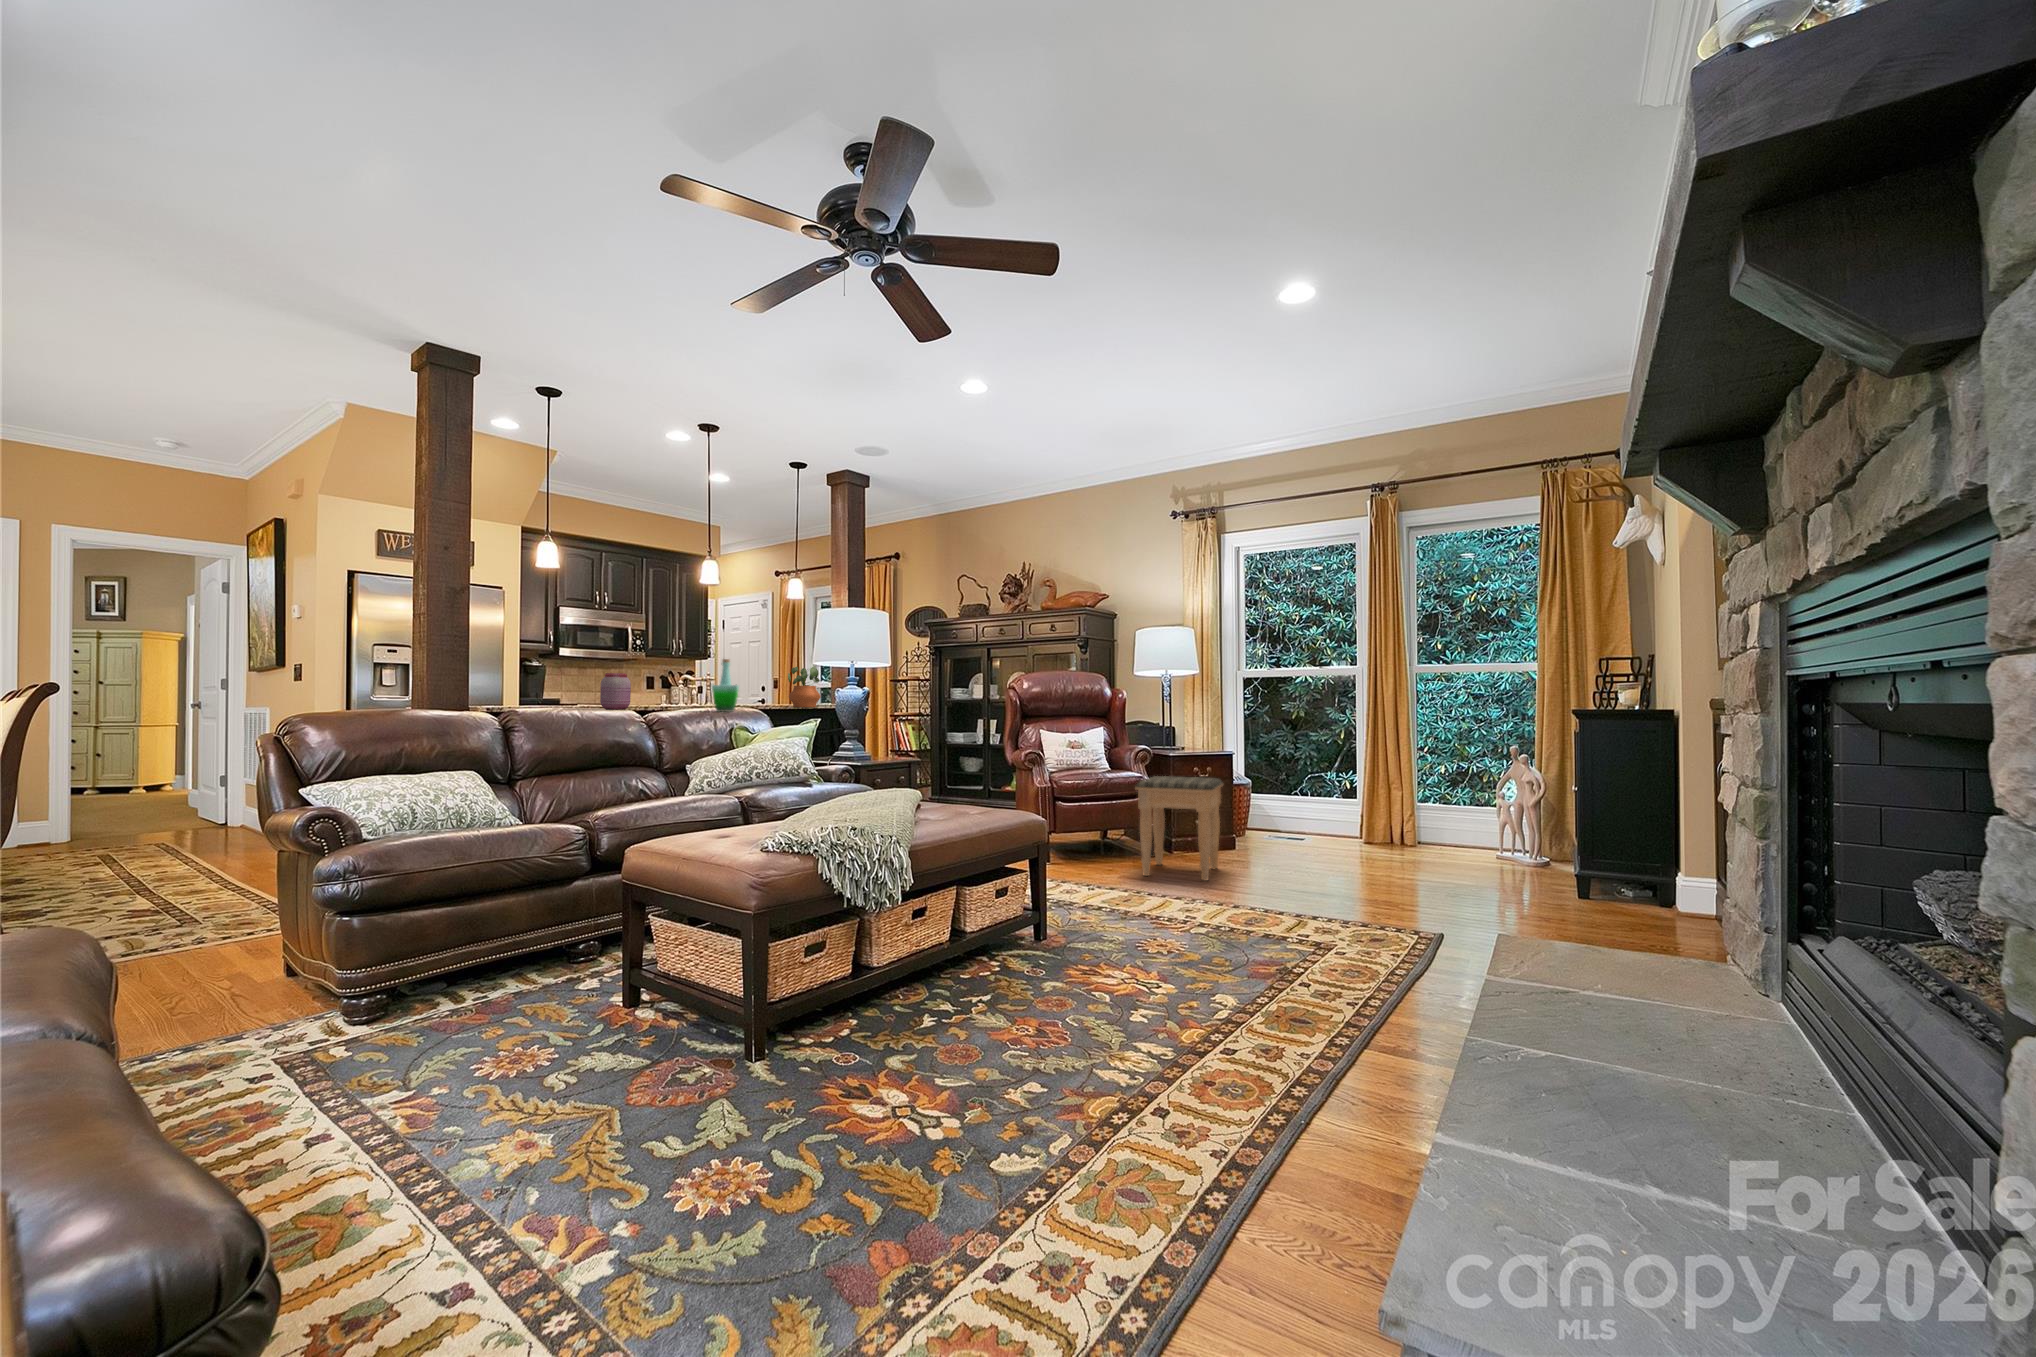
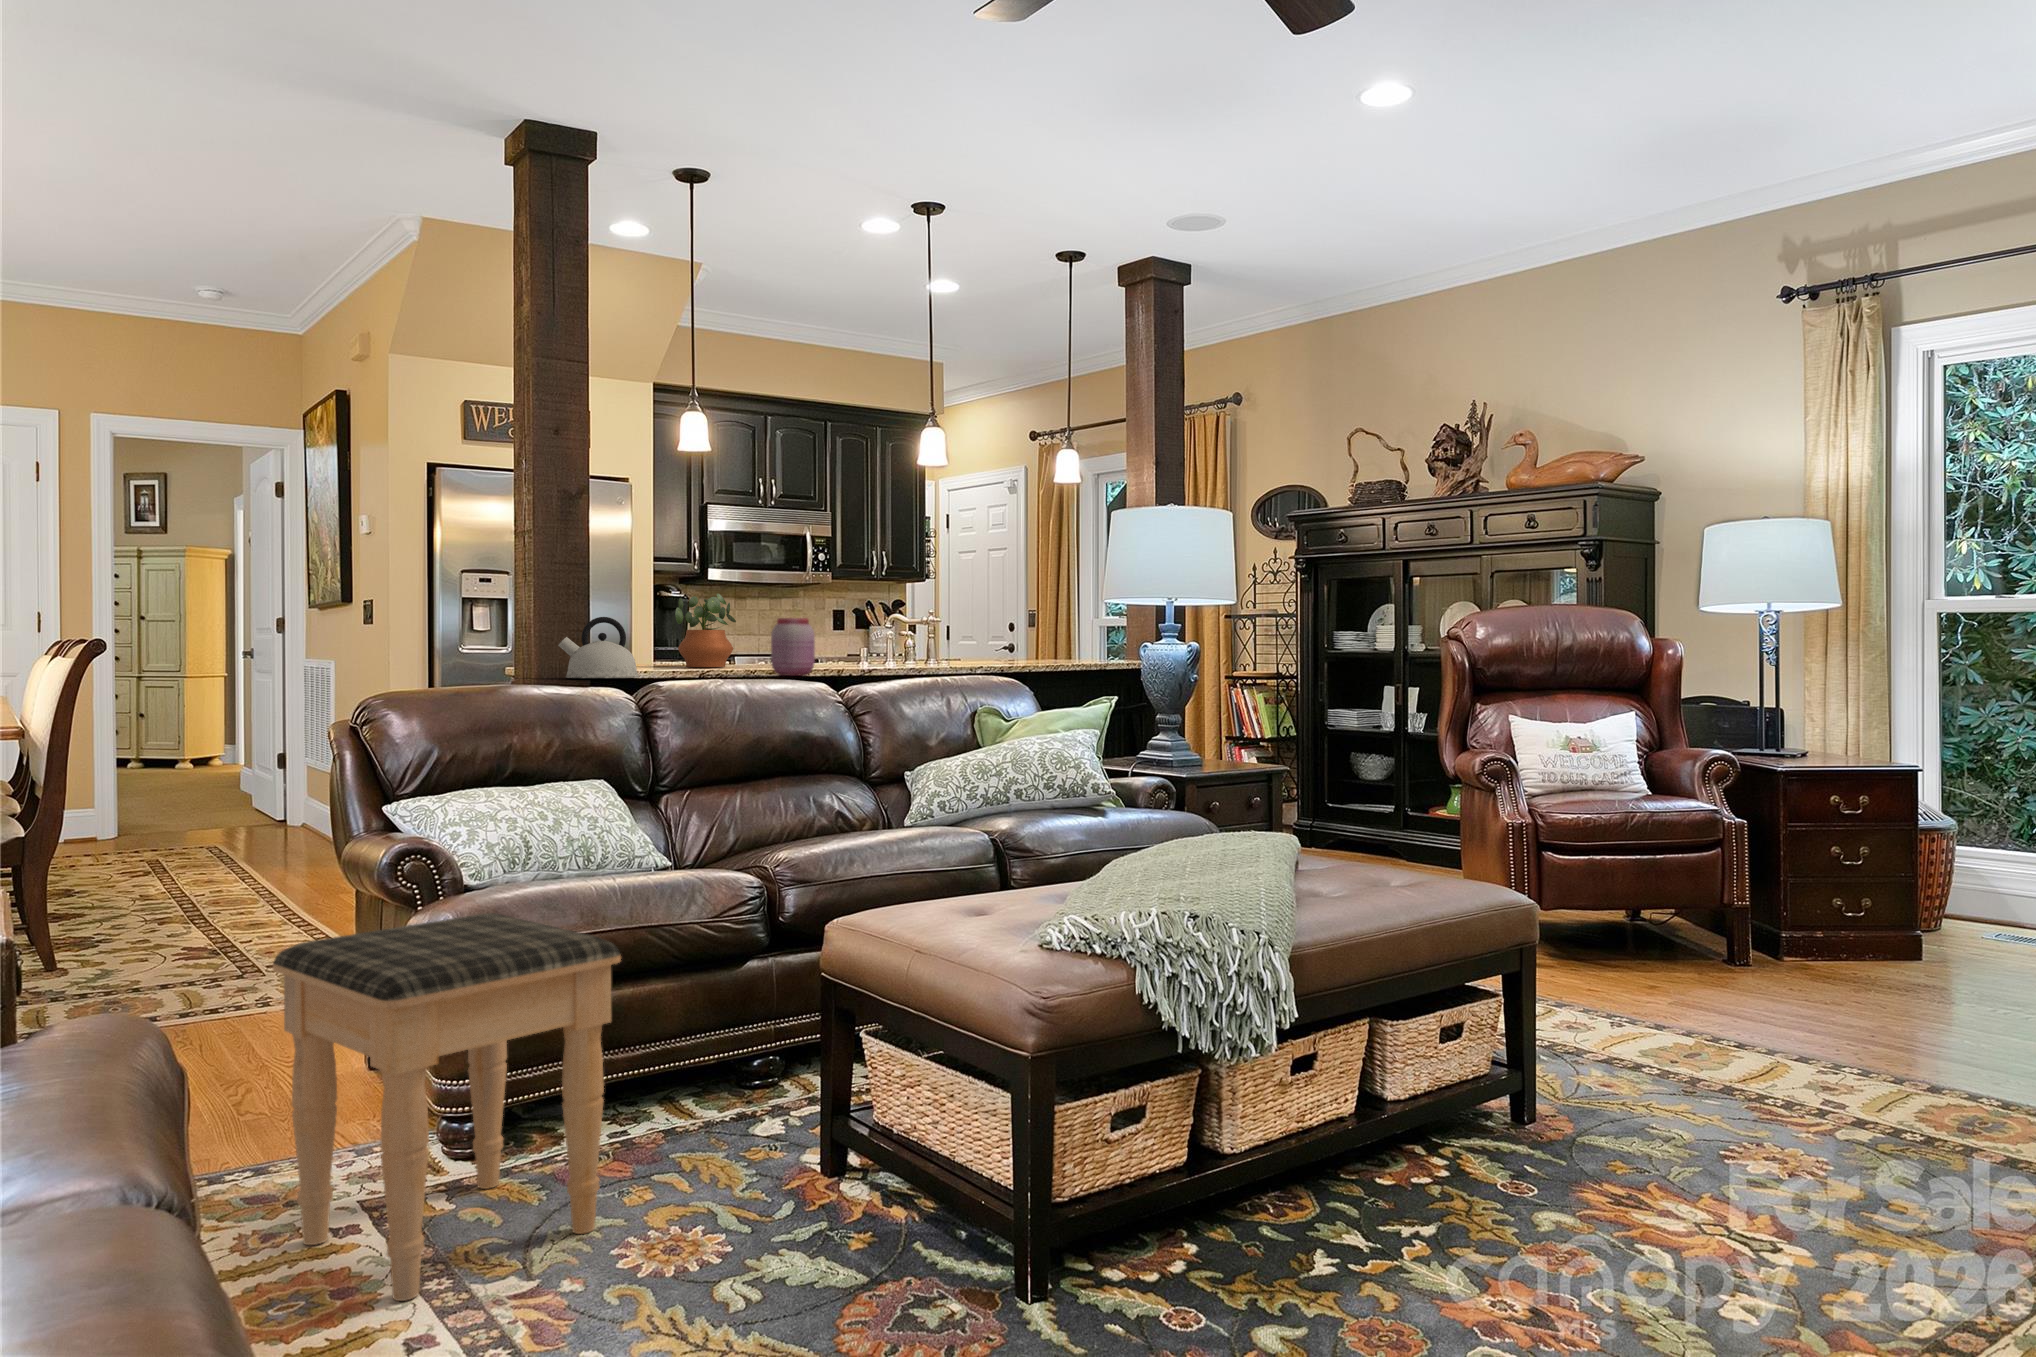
bottle: present [712,659,739,712] -> none [937,594,980,682]
potted plant: present [788,666,821,707] -> present [675,594,736,667]
kettle: none [444,670,504,710] -> present [558,617,639,678]
footstool: present [1135,776,1223,881] -> present [273,913,621,1301]

